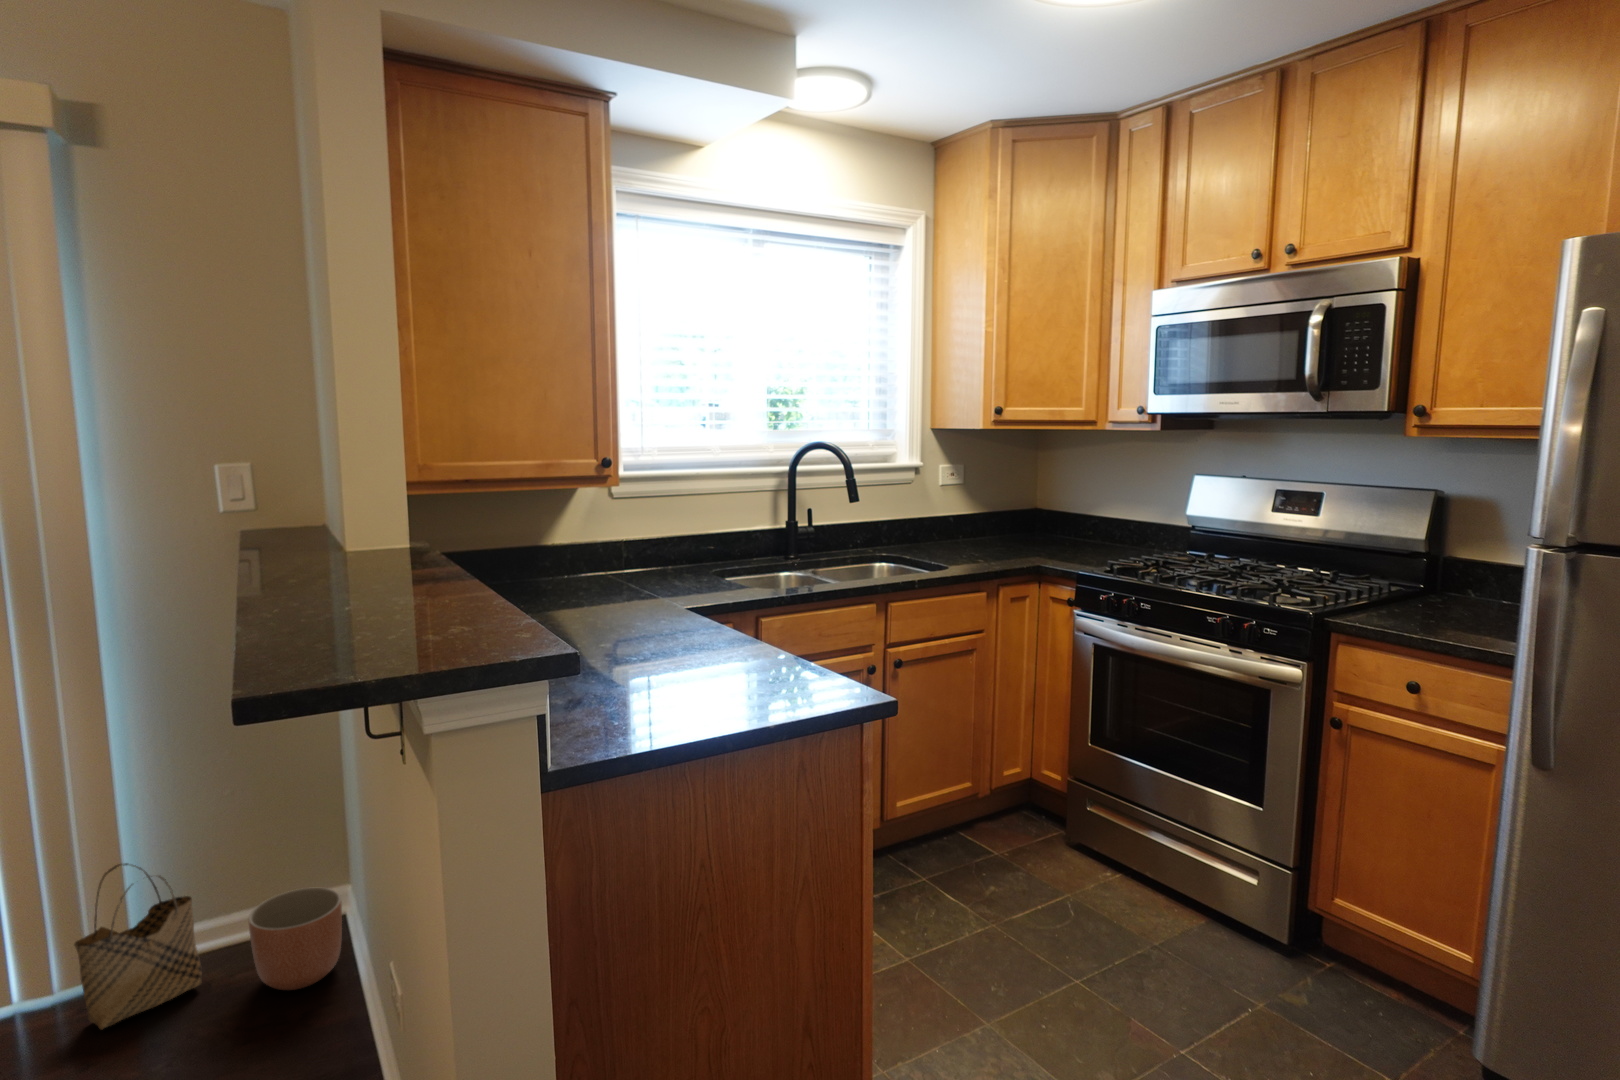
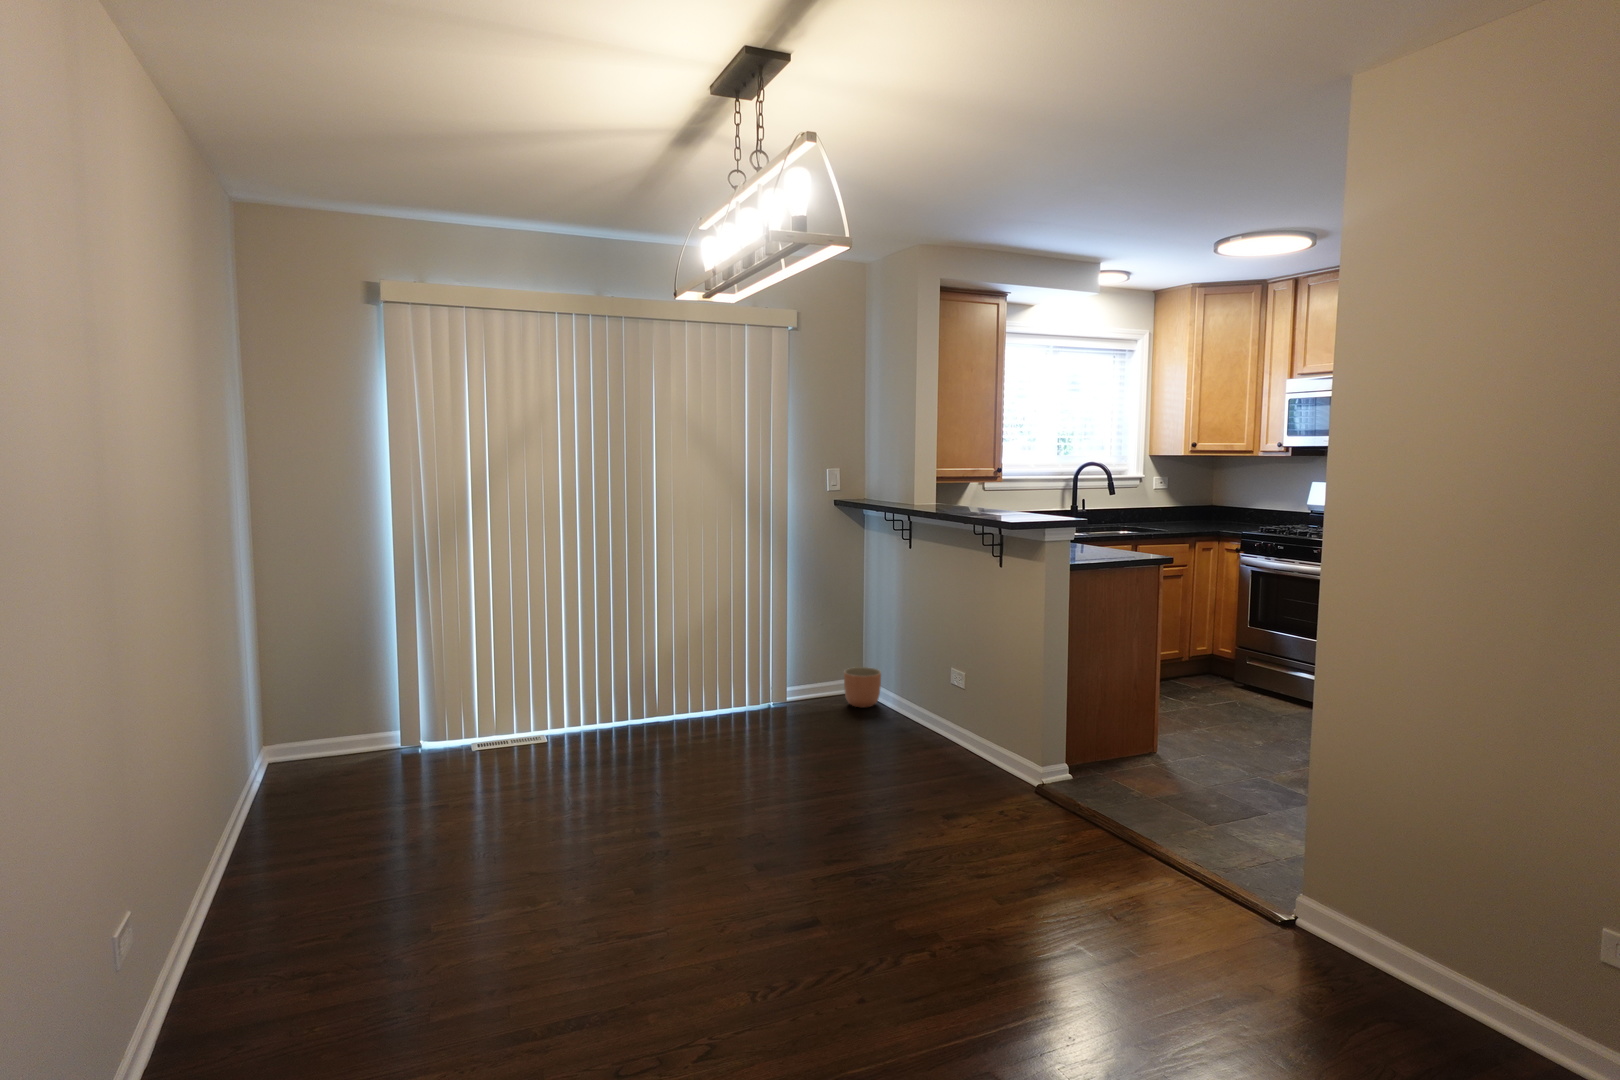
woven basket: present [74,863,202,1029] -> none [785,645,822,711]

